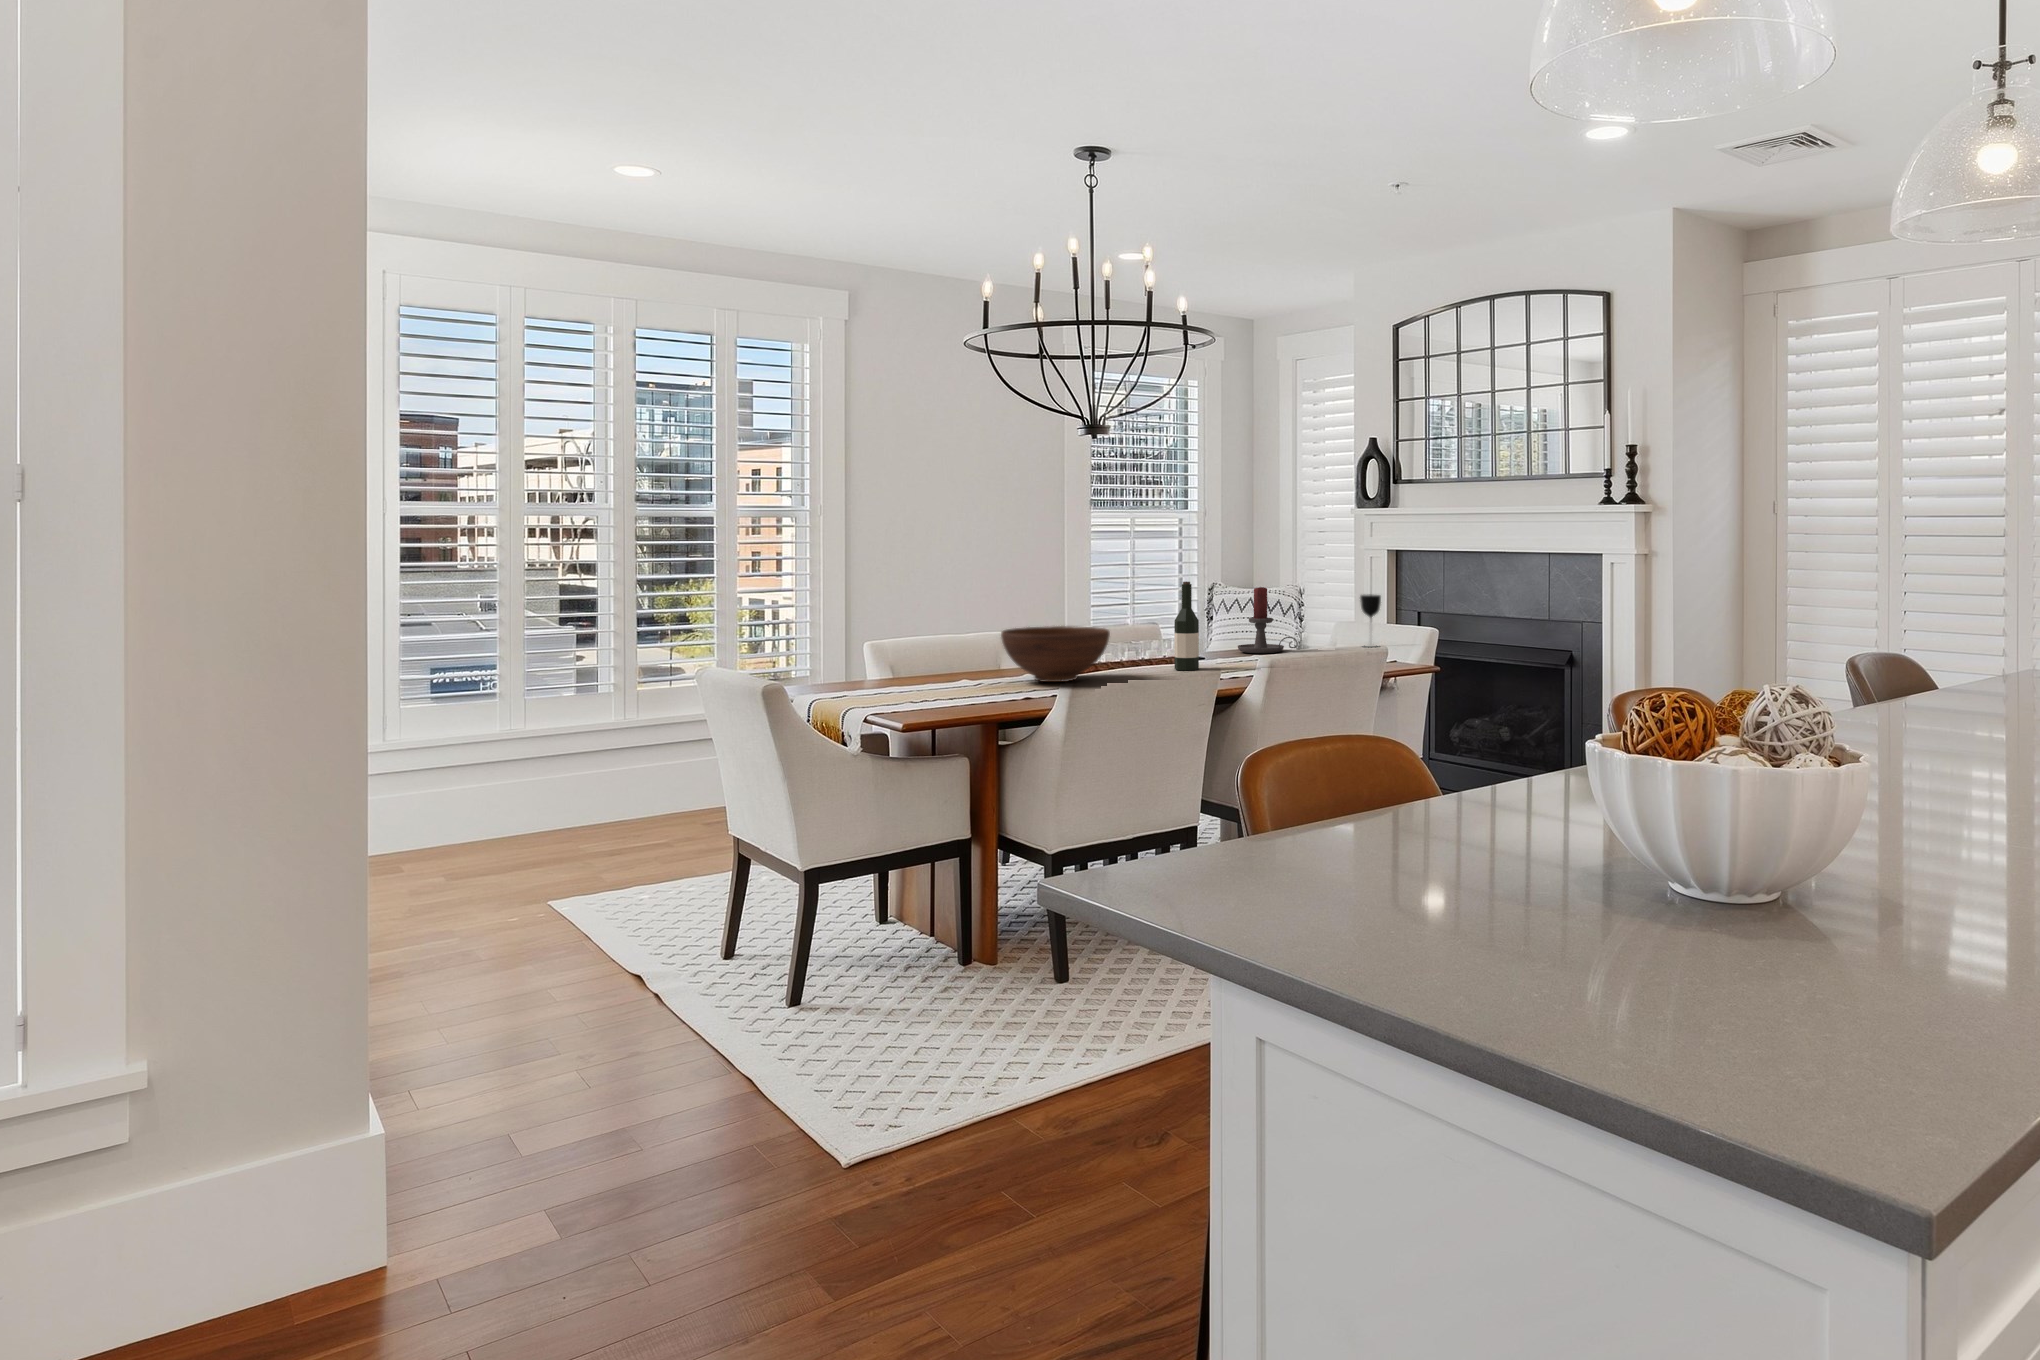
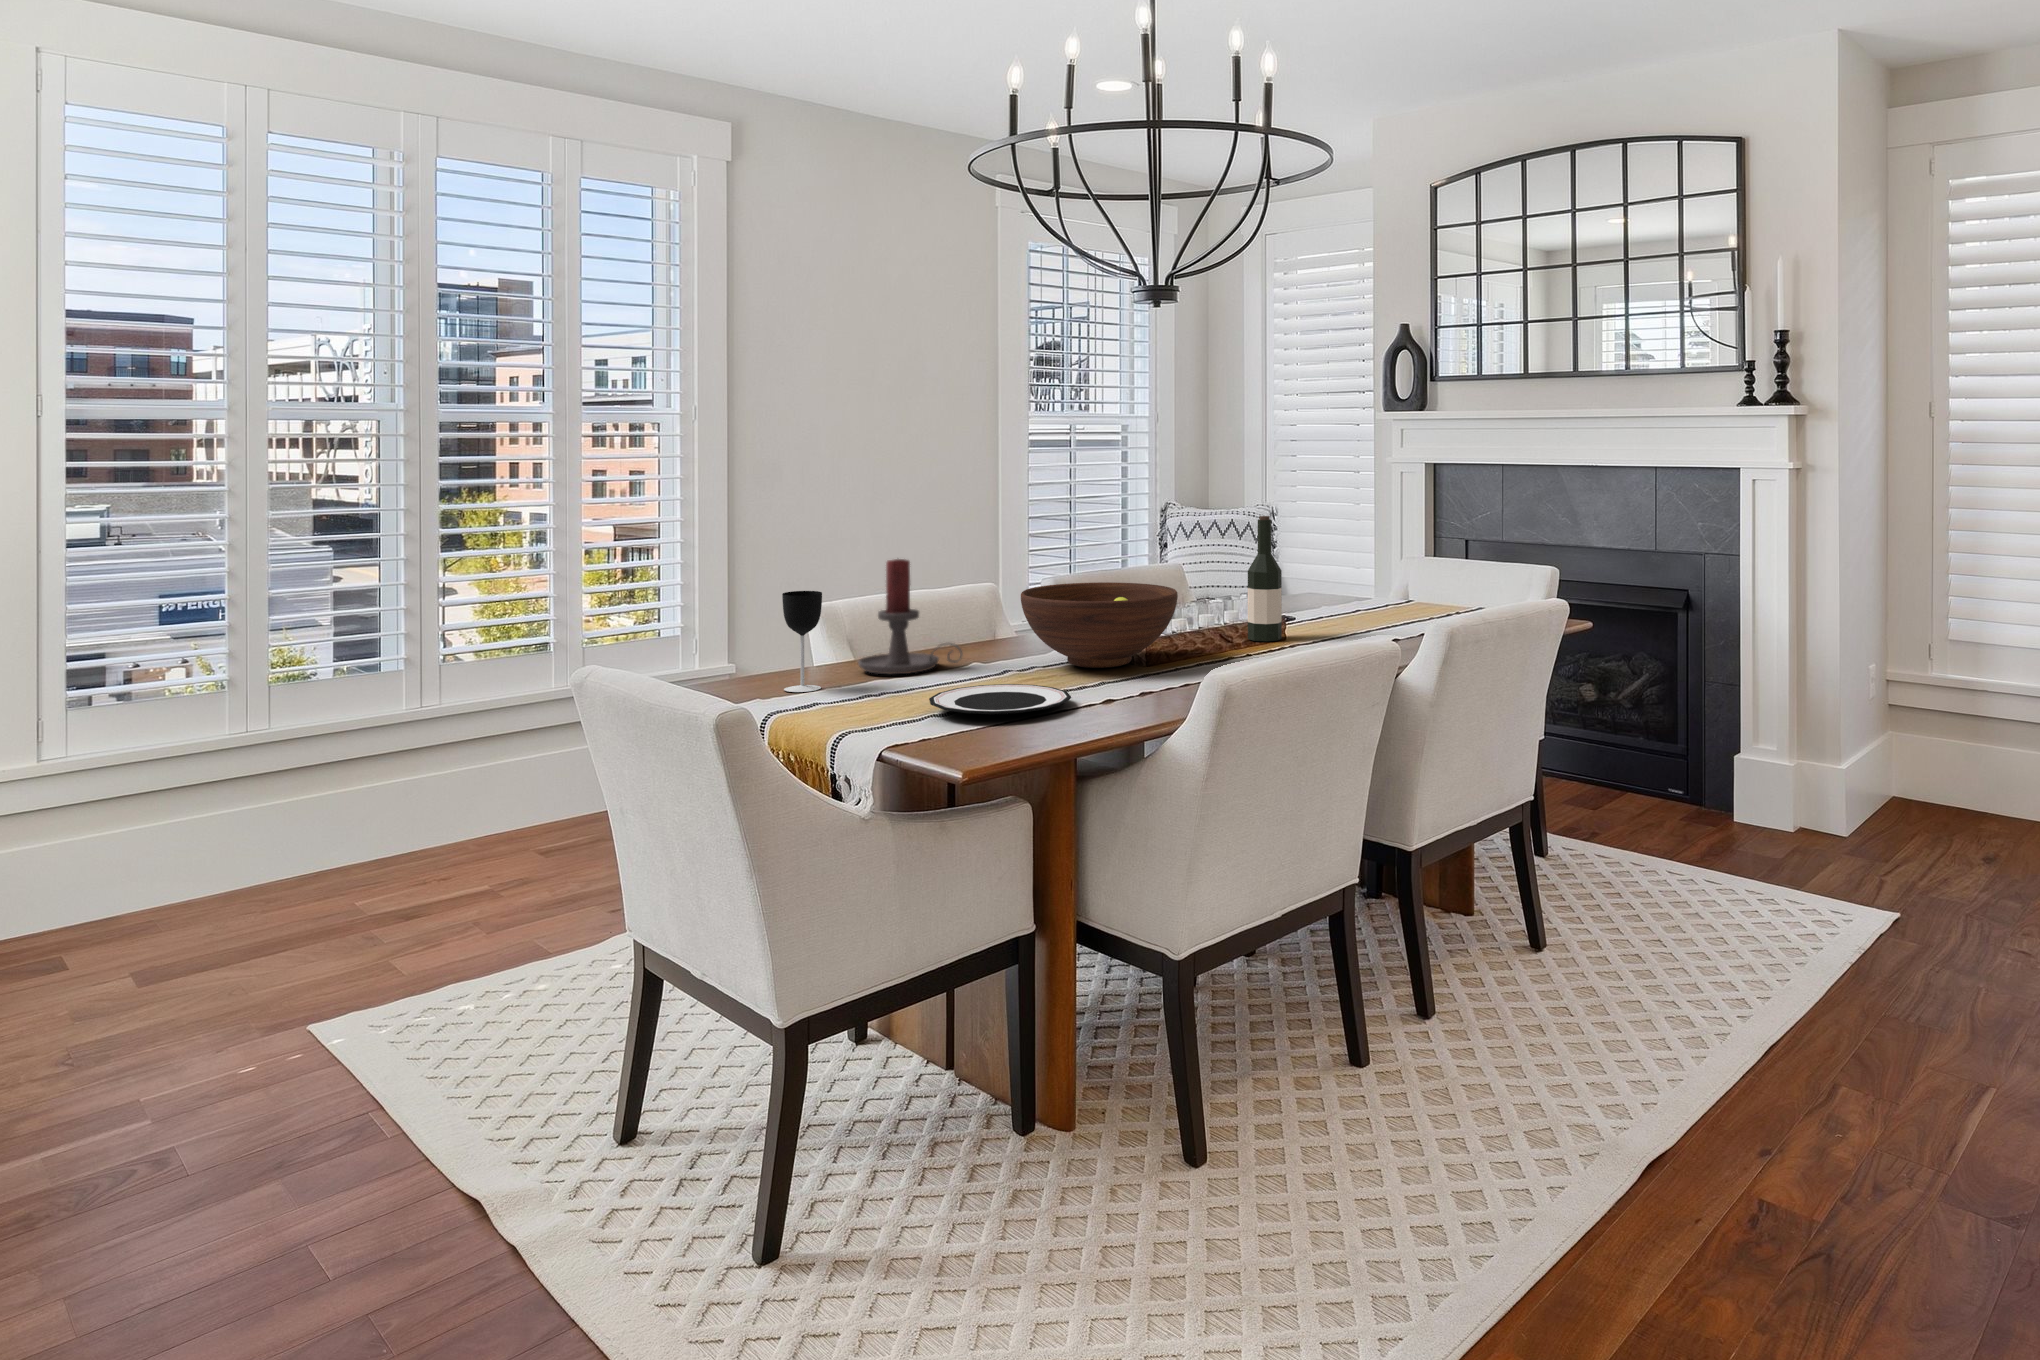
candle holder: present [1238,587,1298,653] -> present [858,559,962,674]
wine glass: present [1360,595,1381,647] -> present [782,591,822,692]
plate: none [916,687,1010,703] -> present [929,684,1071,715]

